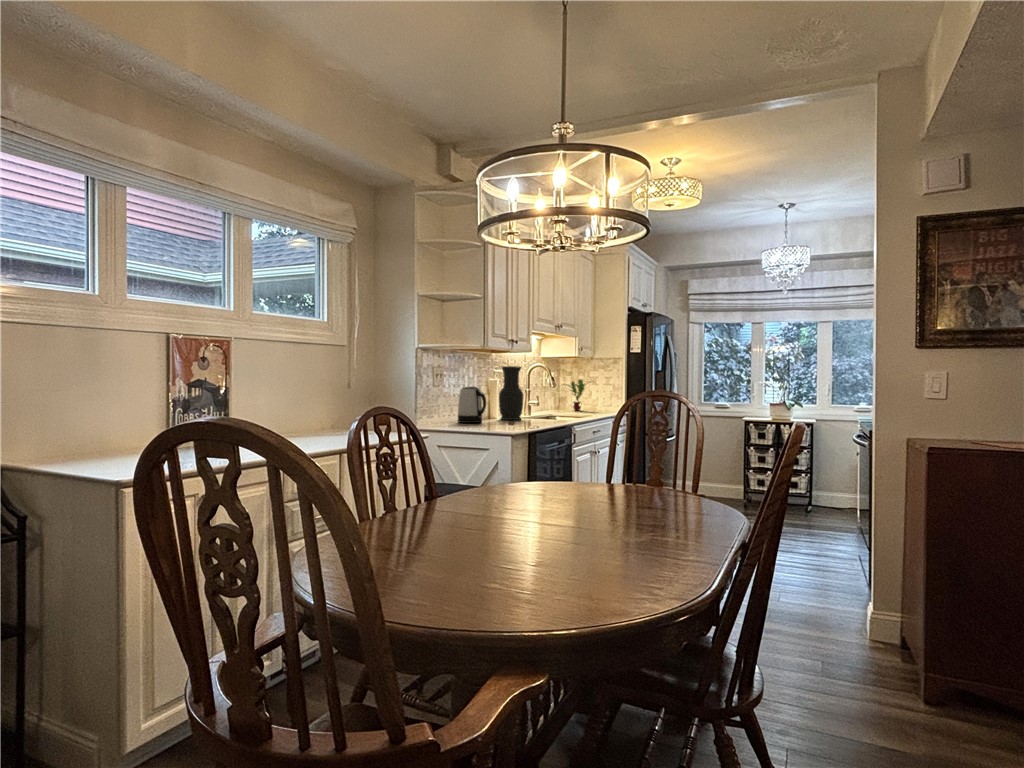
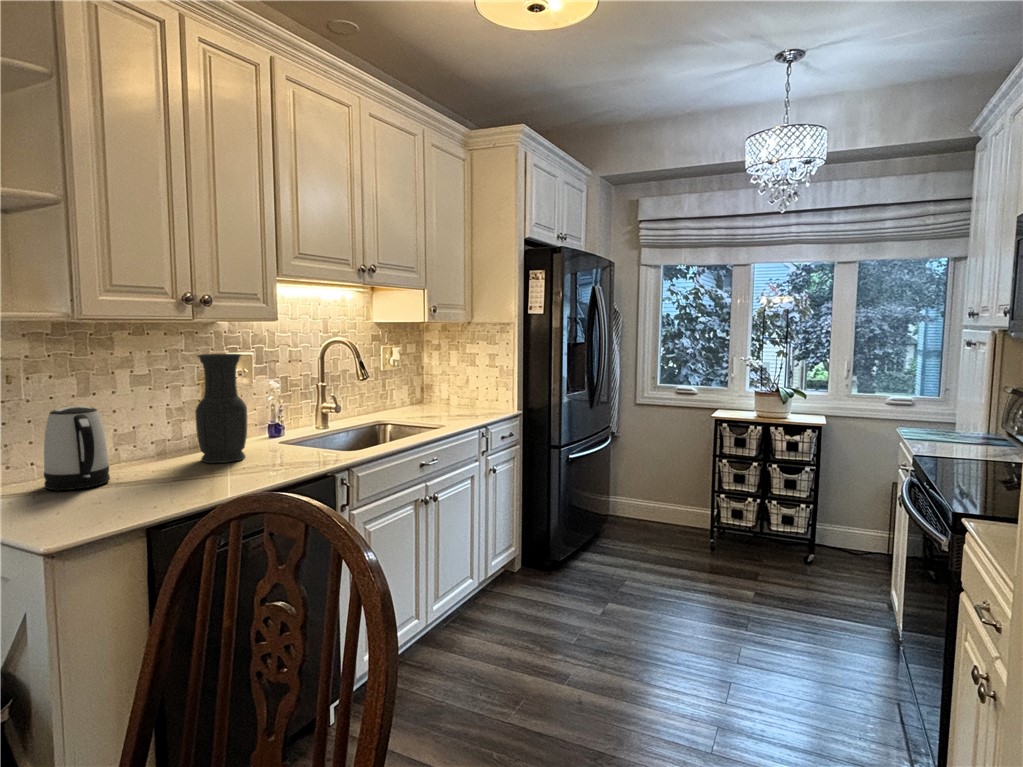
potted plant: present [564,379,585,411] -> none [417,357,467,409]

